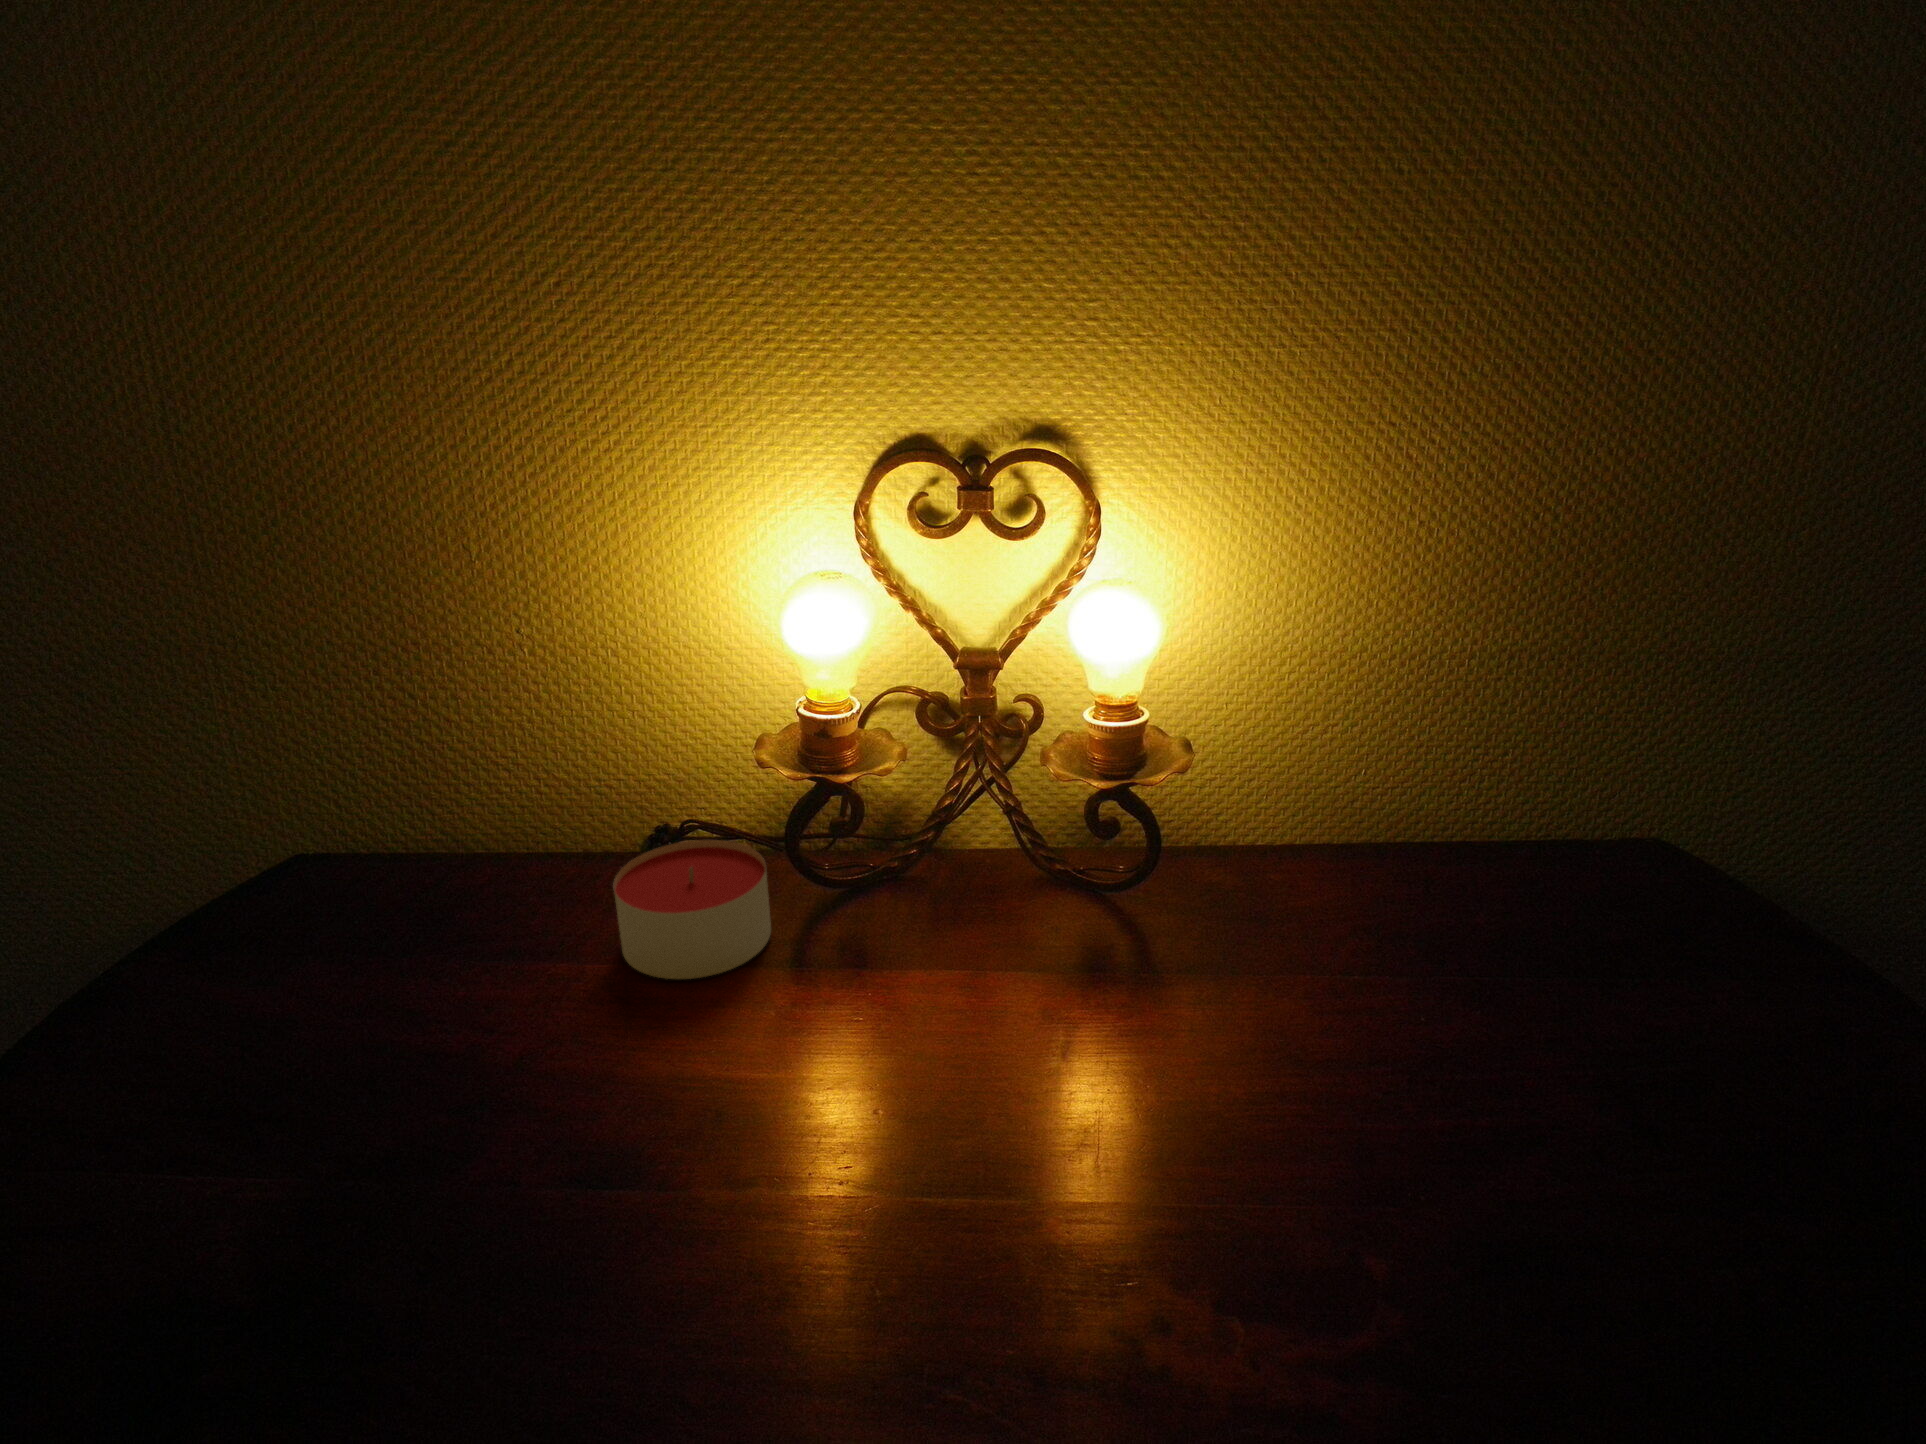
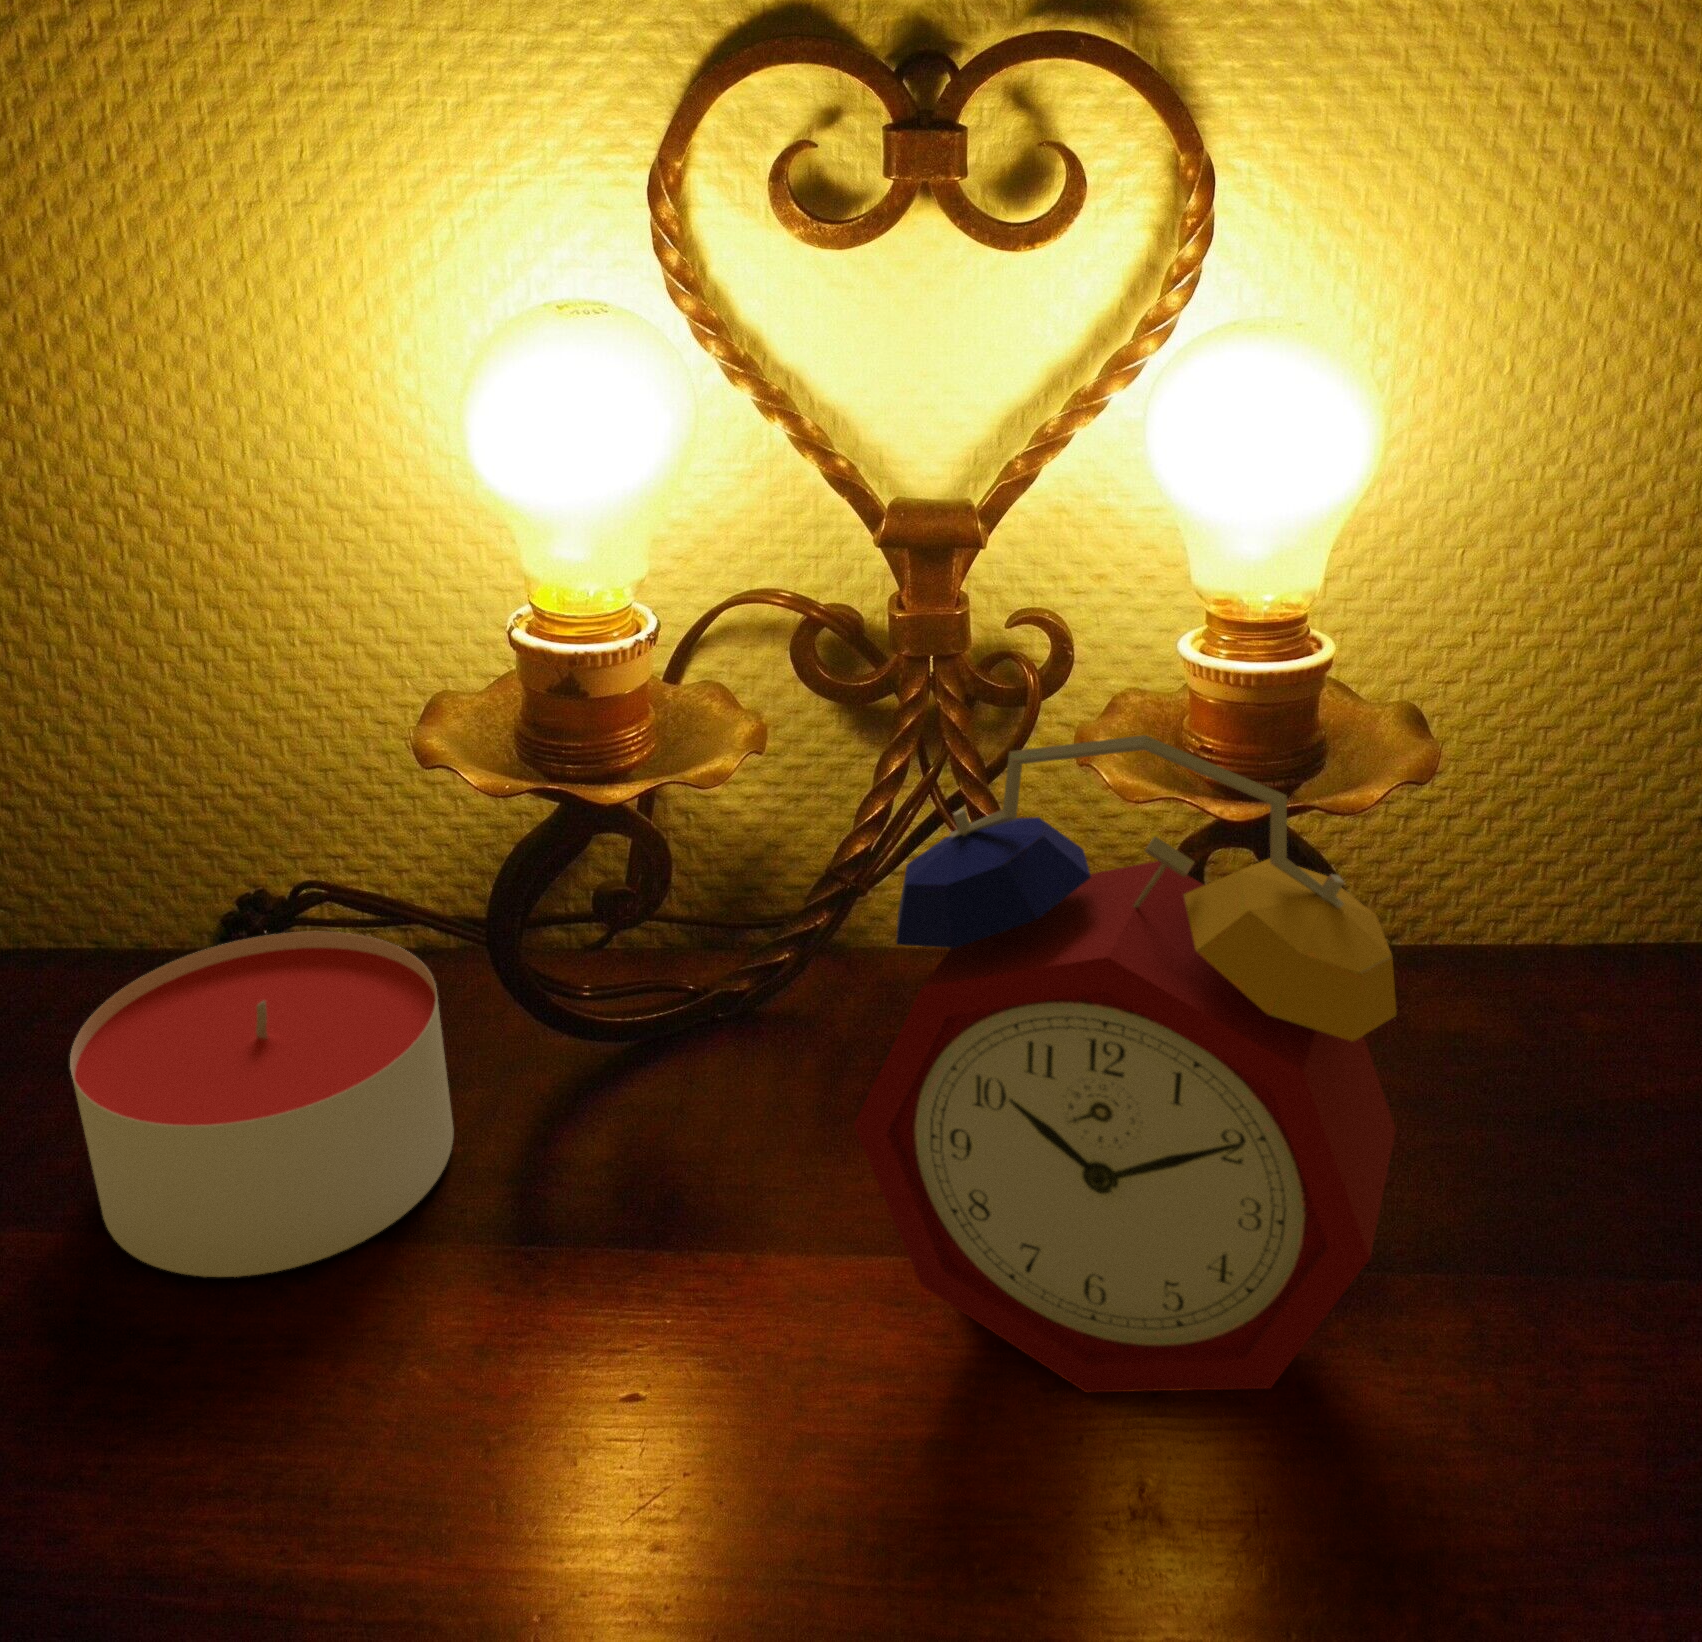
alarm clock: none [943,752,1157,1013] -> present [854,735,1397,1393]

